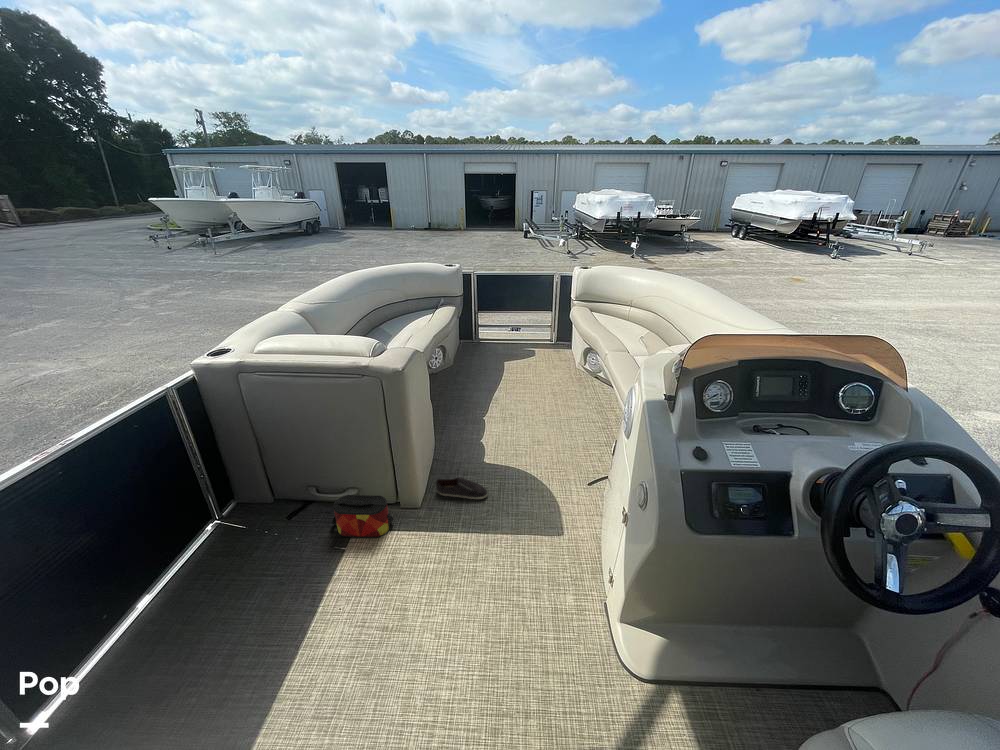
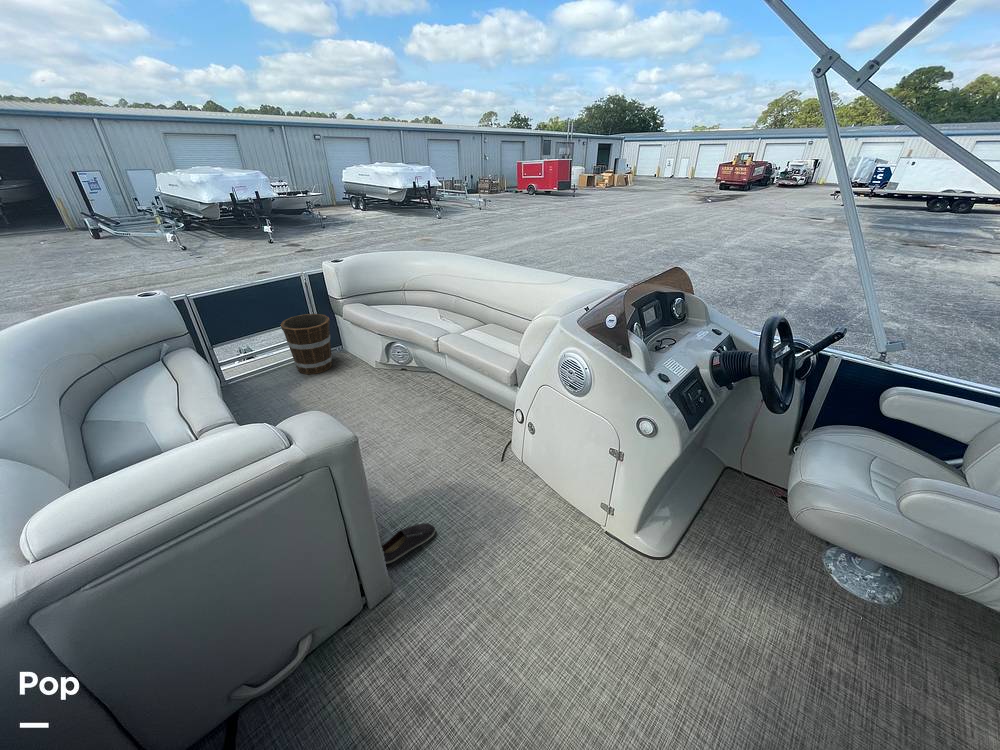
bucket: none [532,308,569,359] -> present [281,314,332,374]
bag: present [332,495,394,538] -> none [304,608,385,701]

